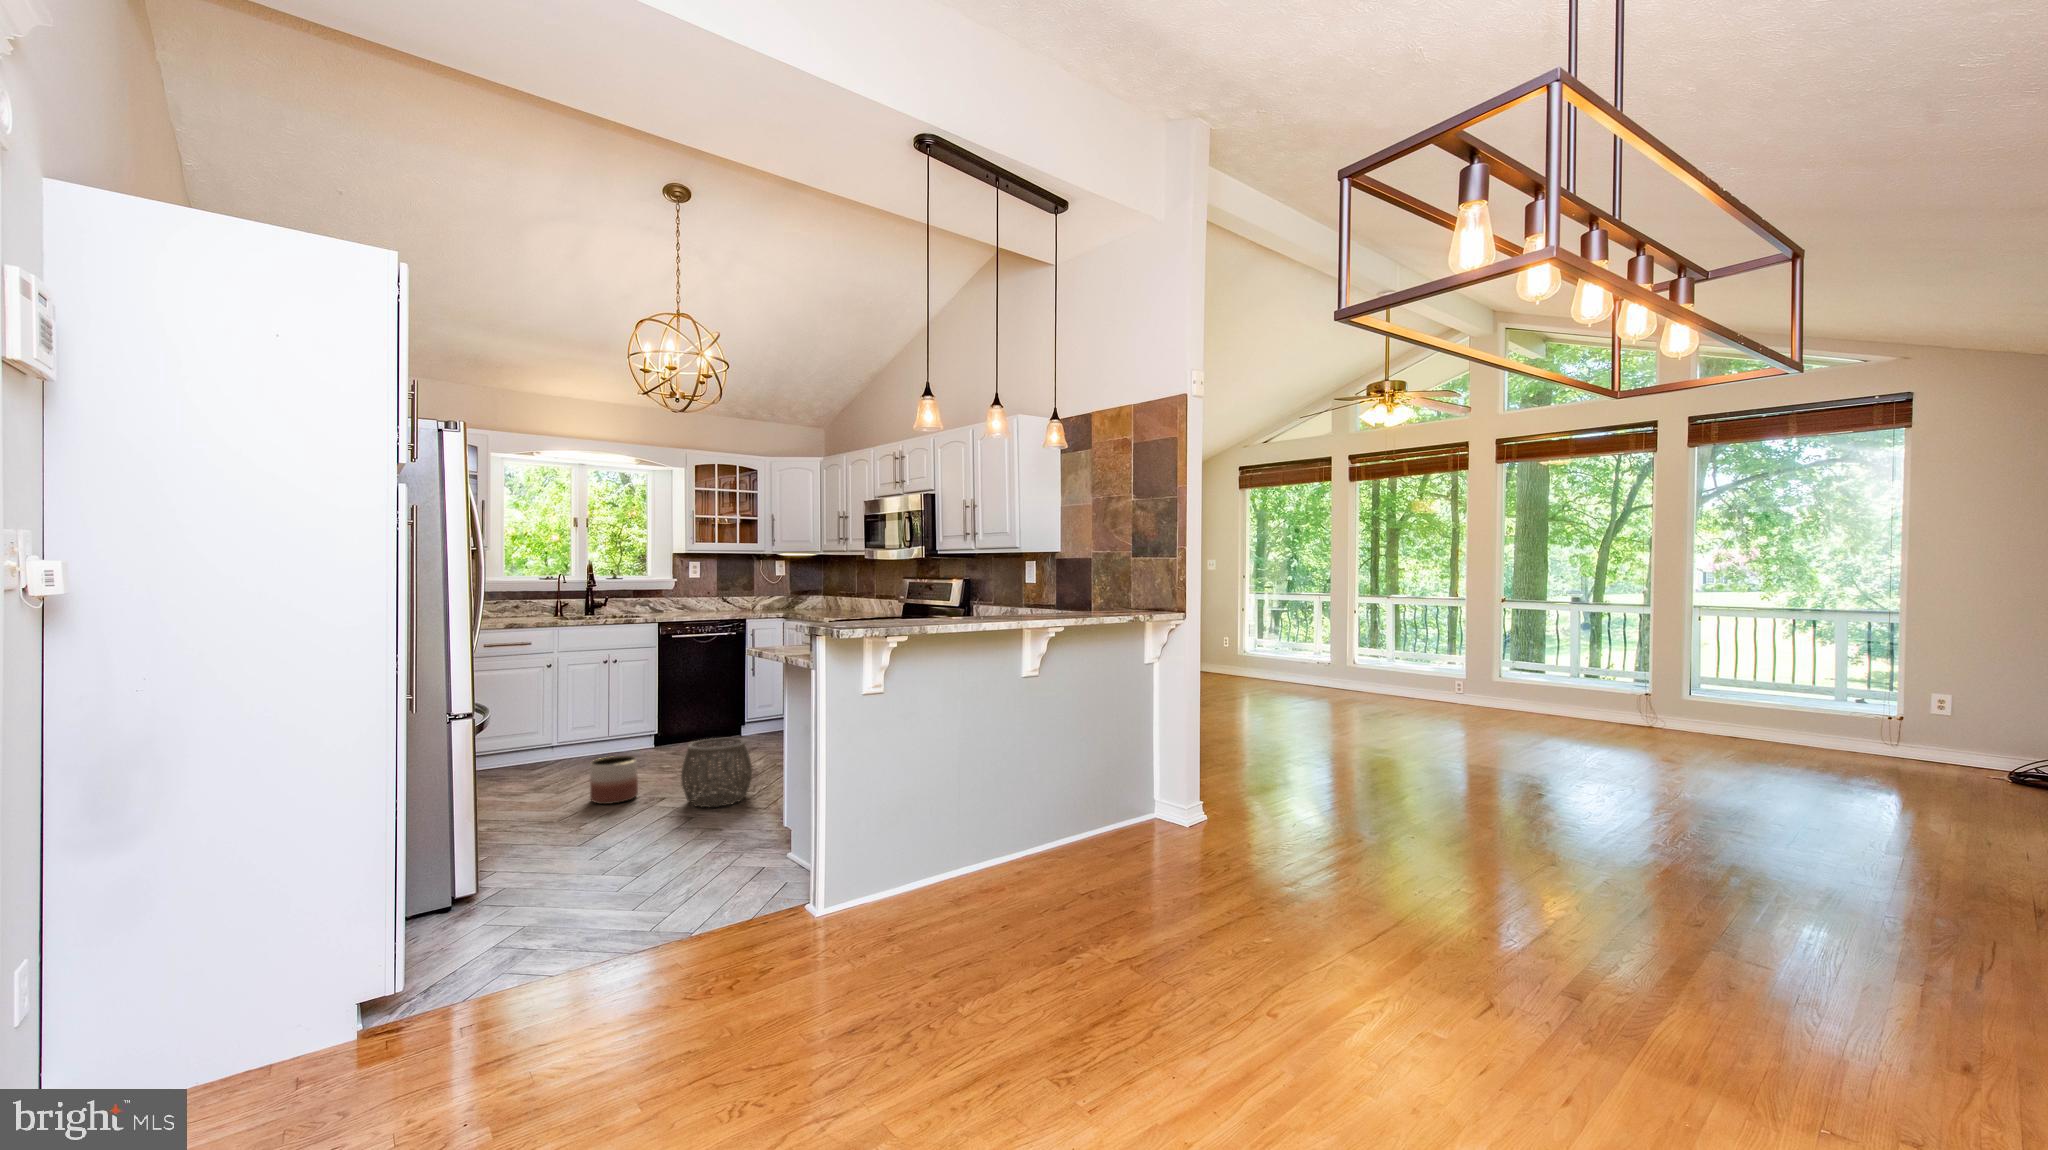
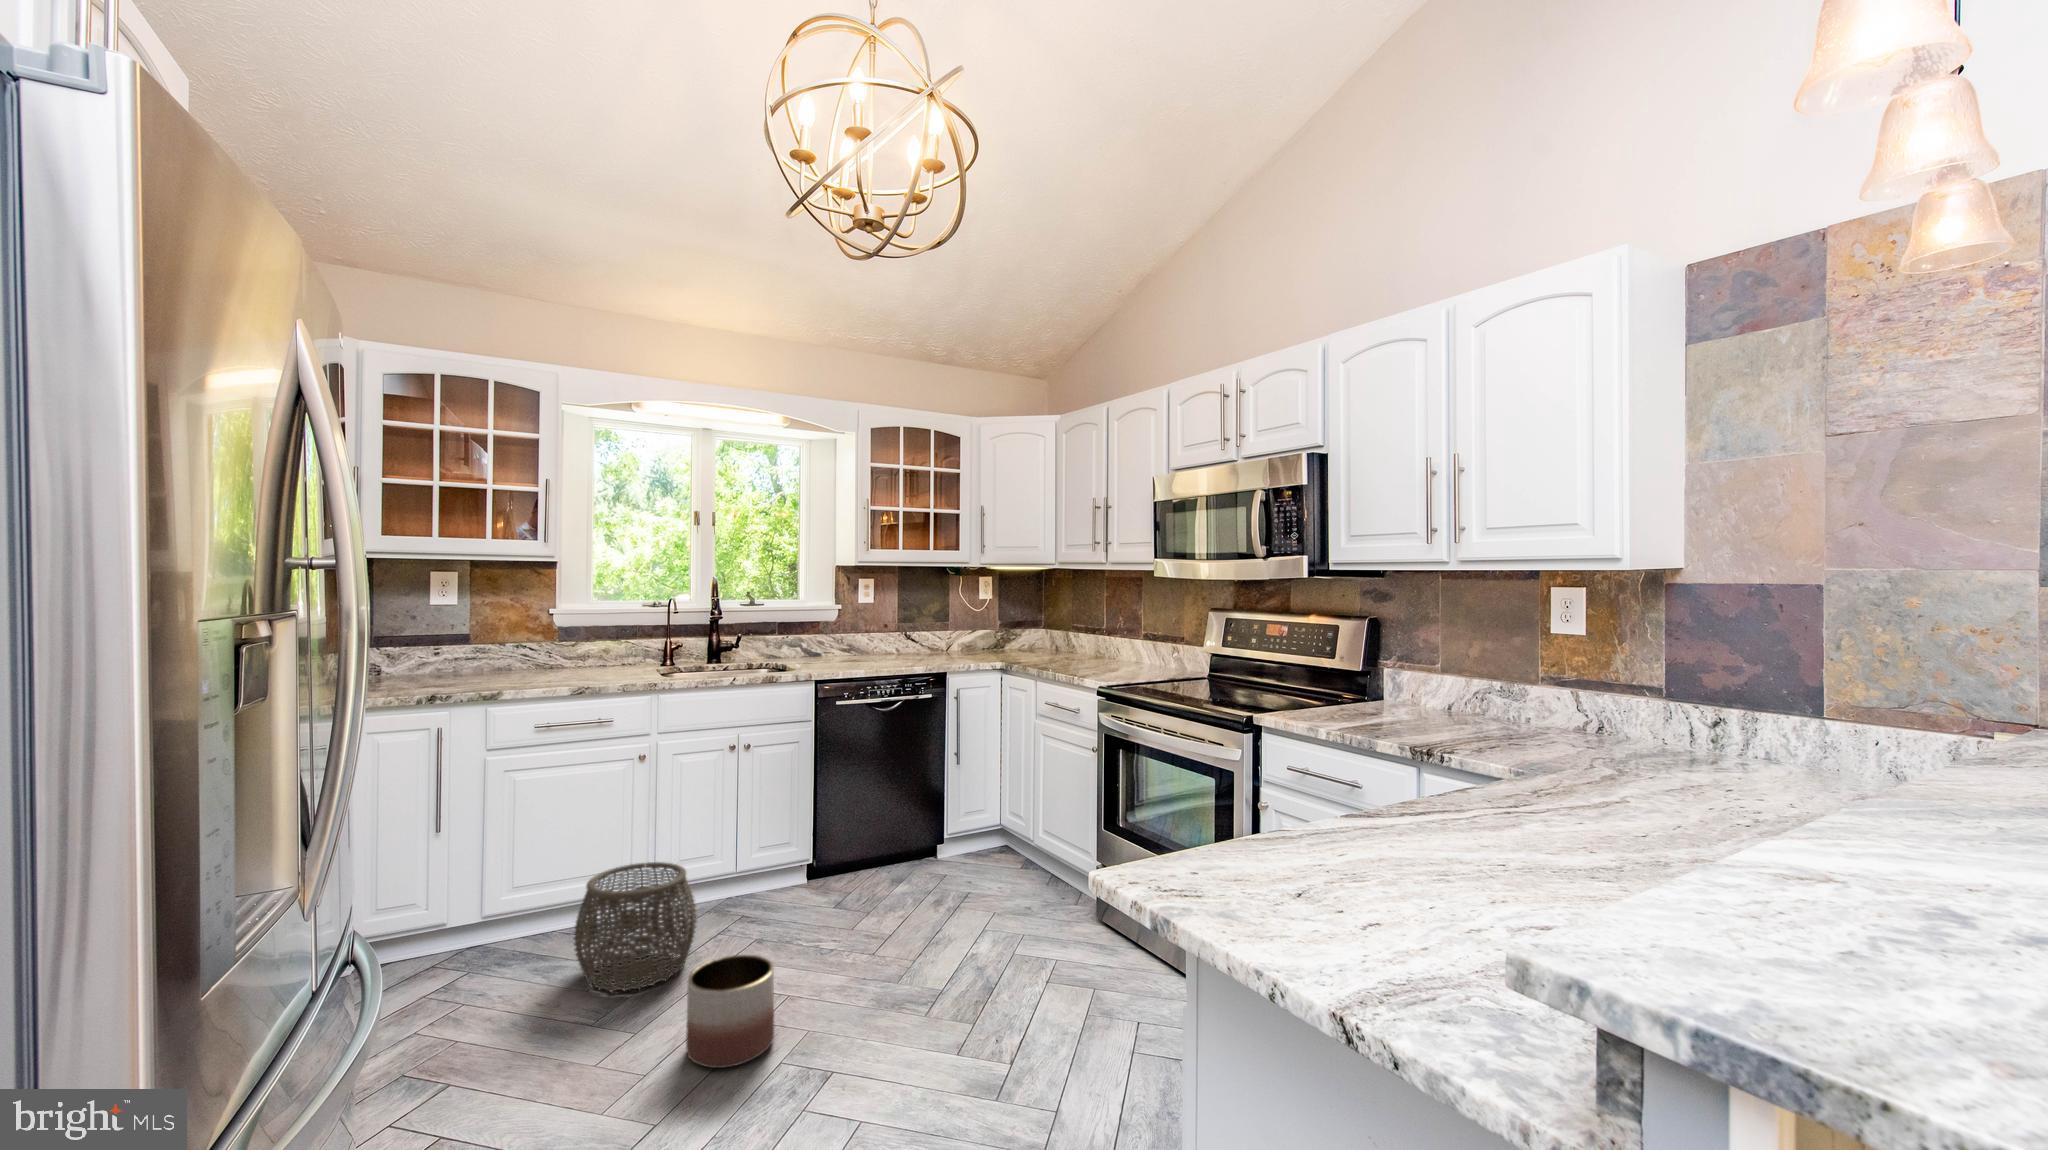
woven basket: present [681,738,752,807] -> present [574,862,697,992]

